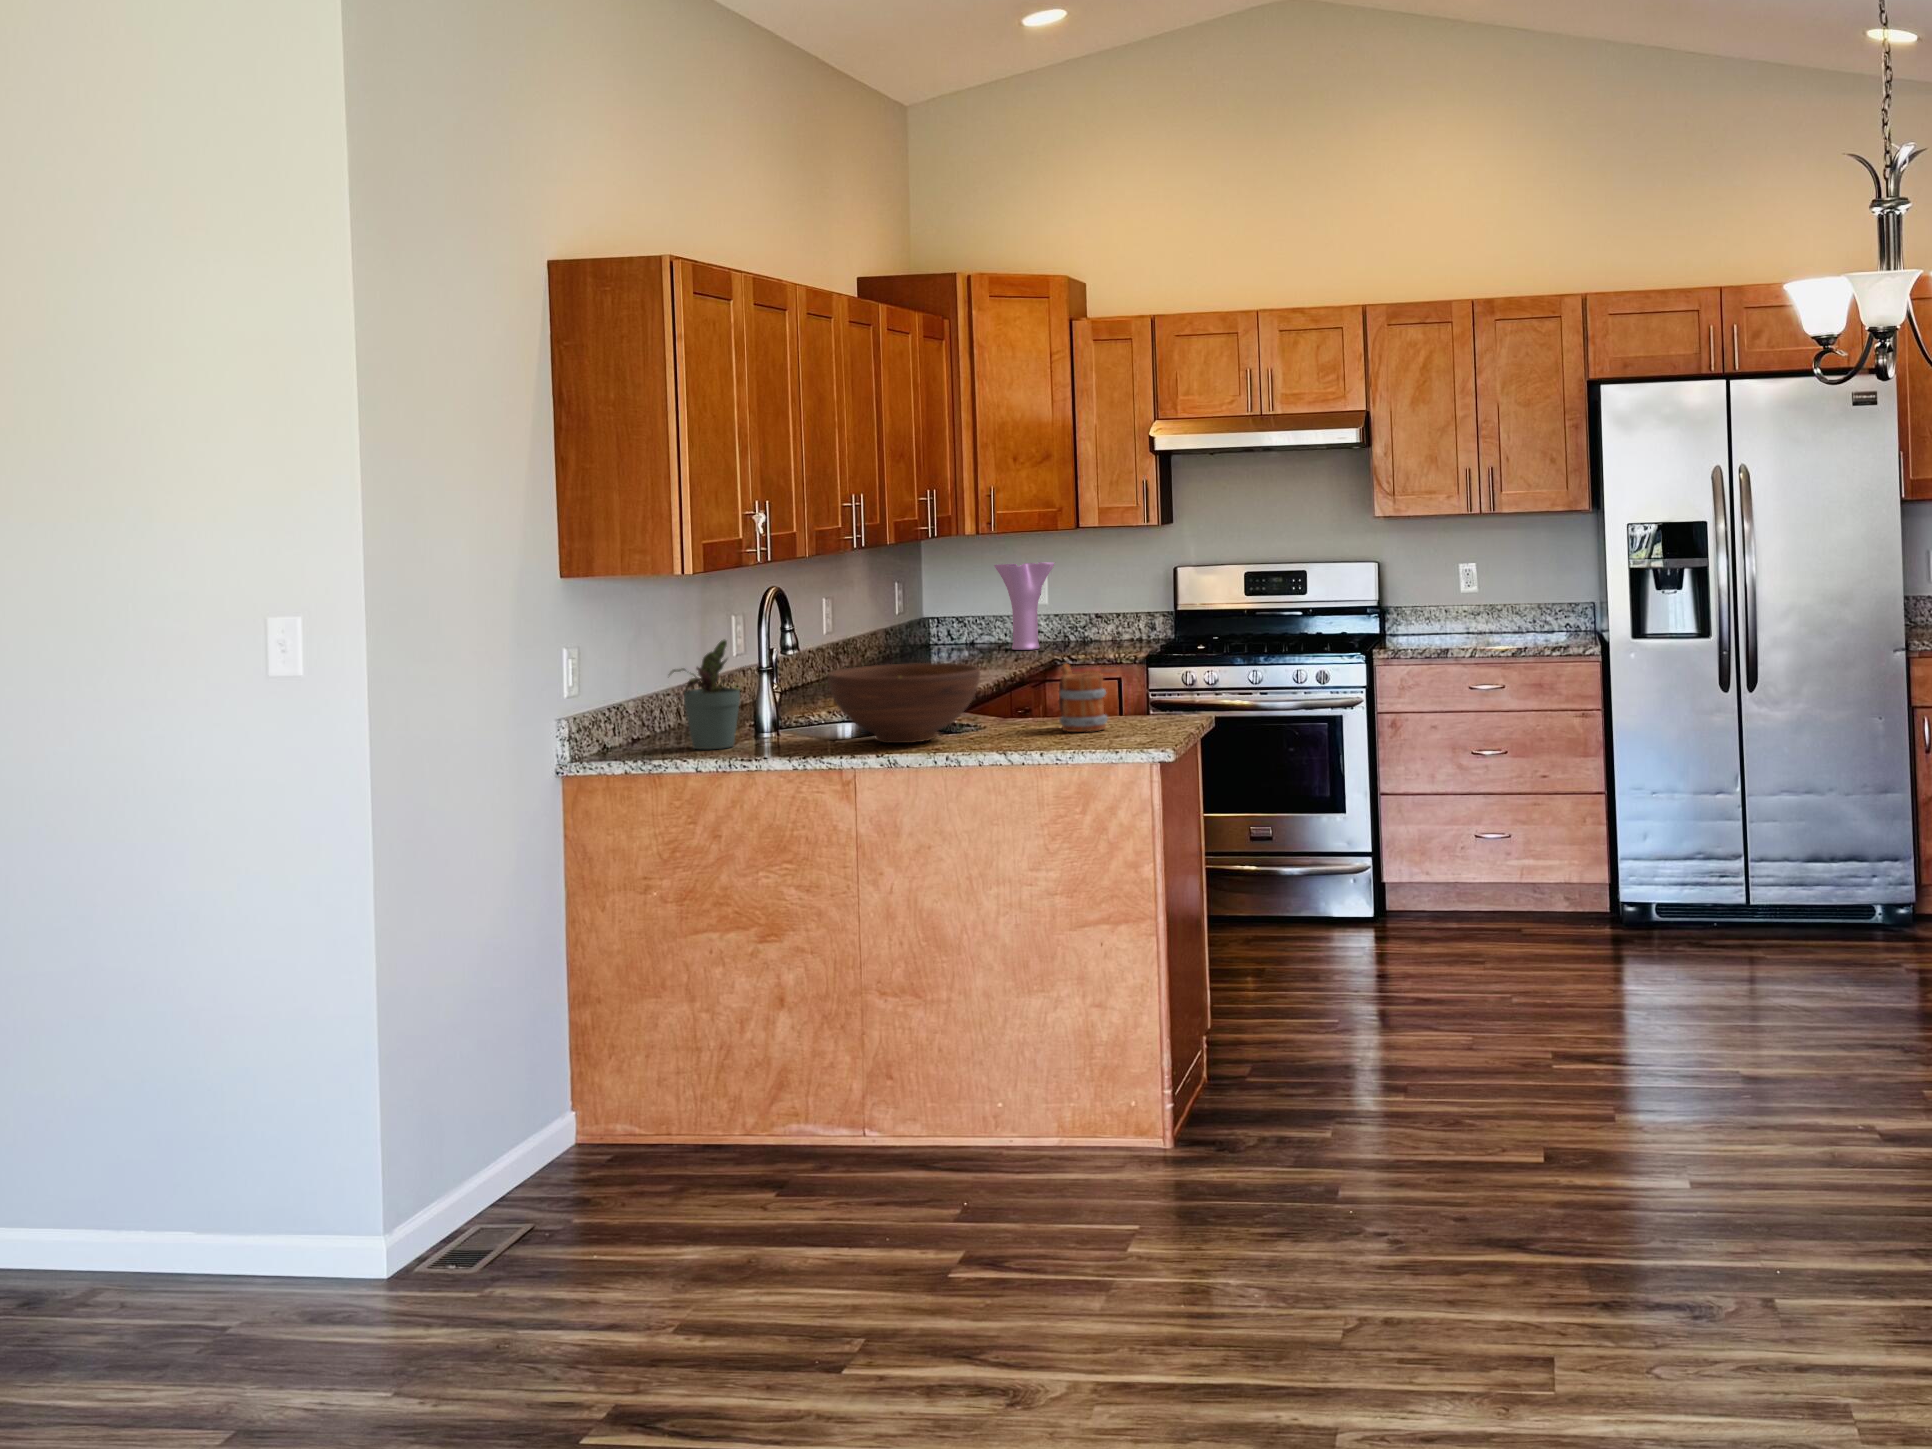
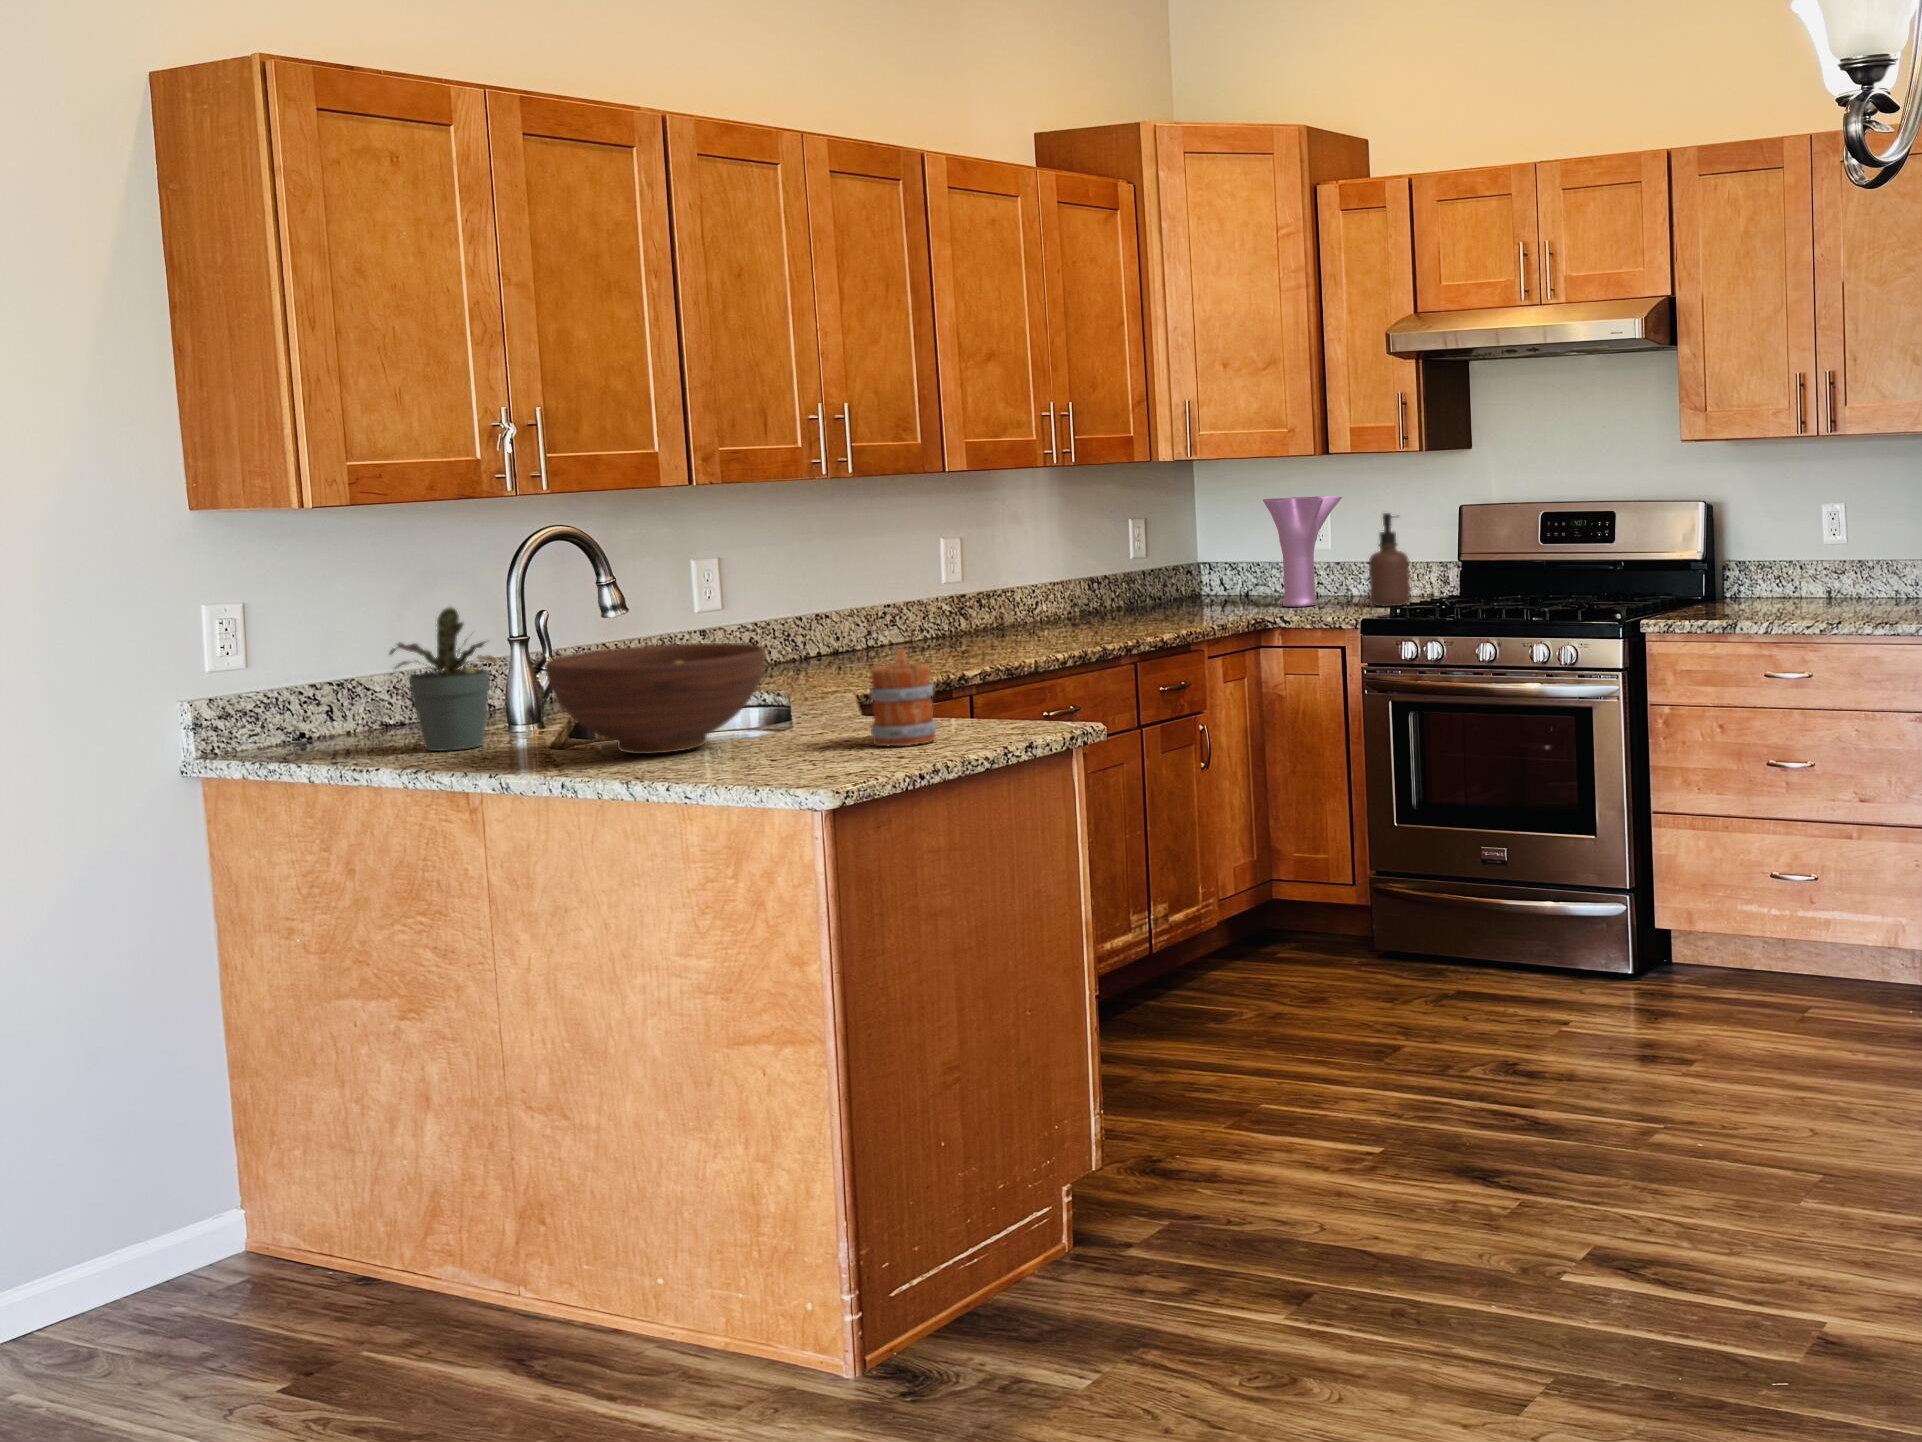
soap dispenser: none [1089,575,1121,648] -> present [1369,513,1410,606]

